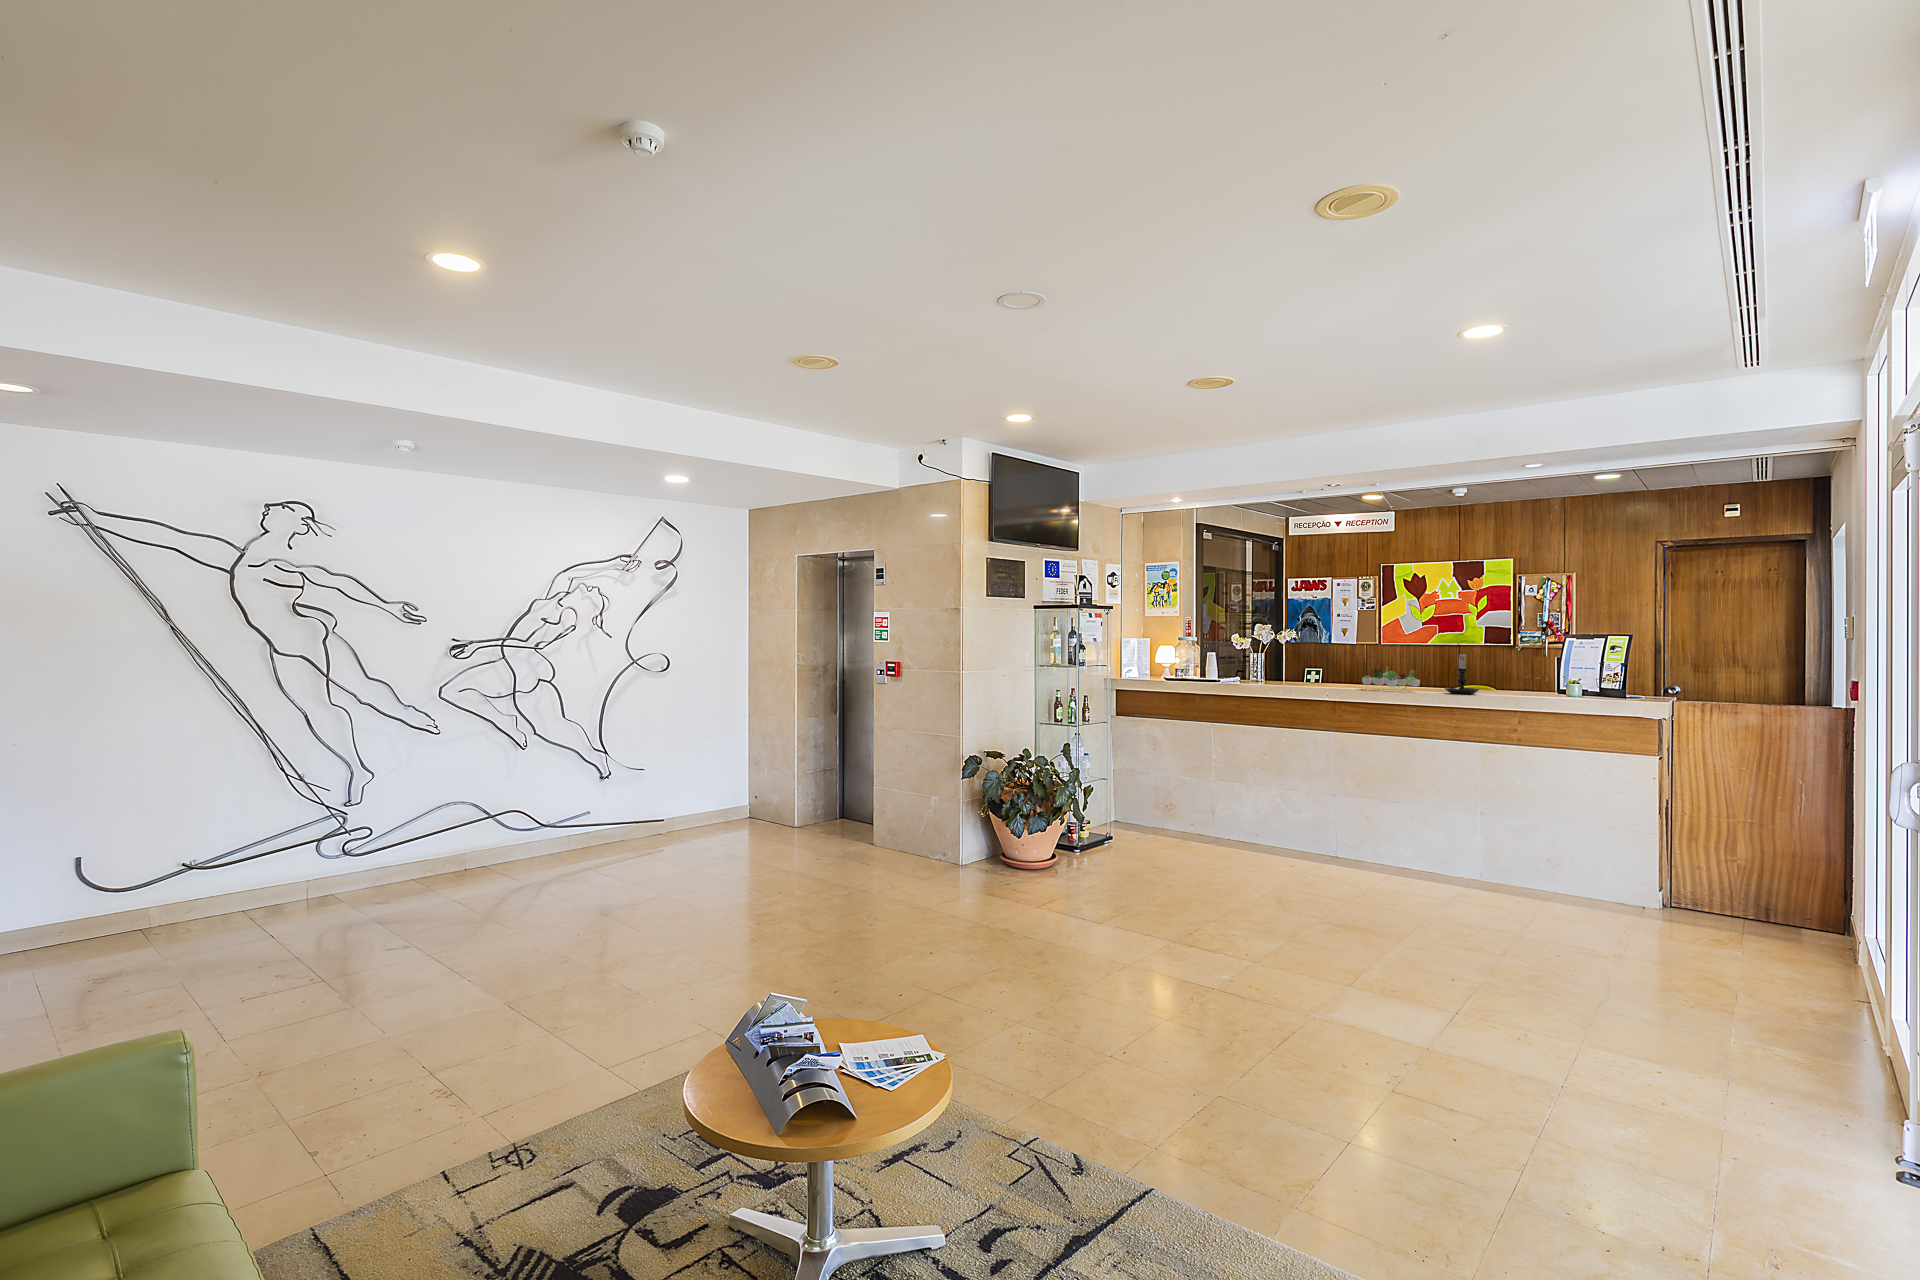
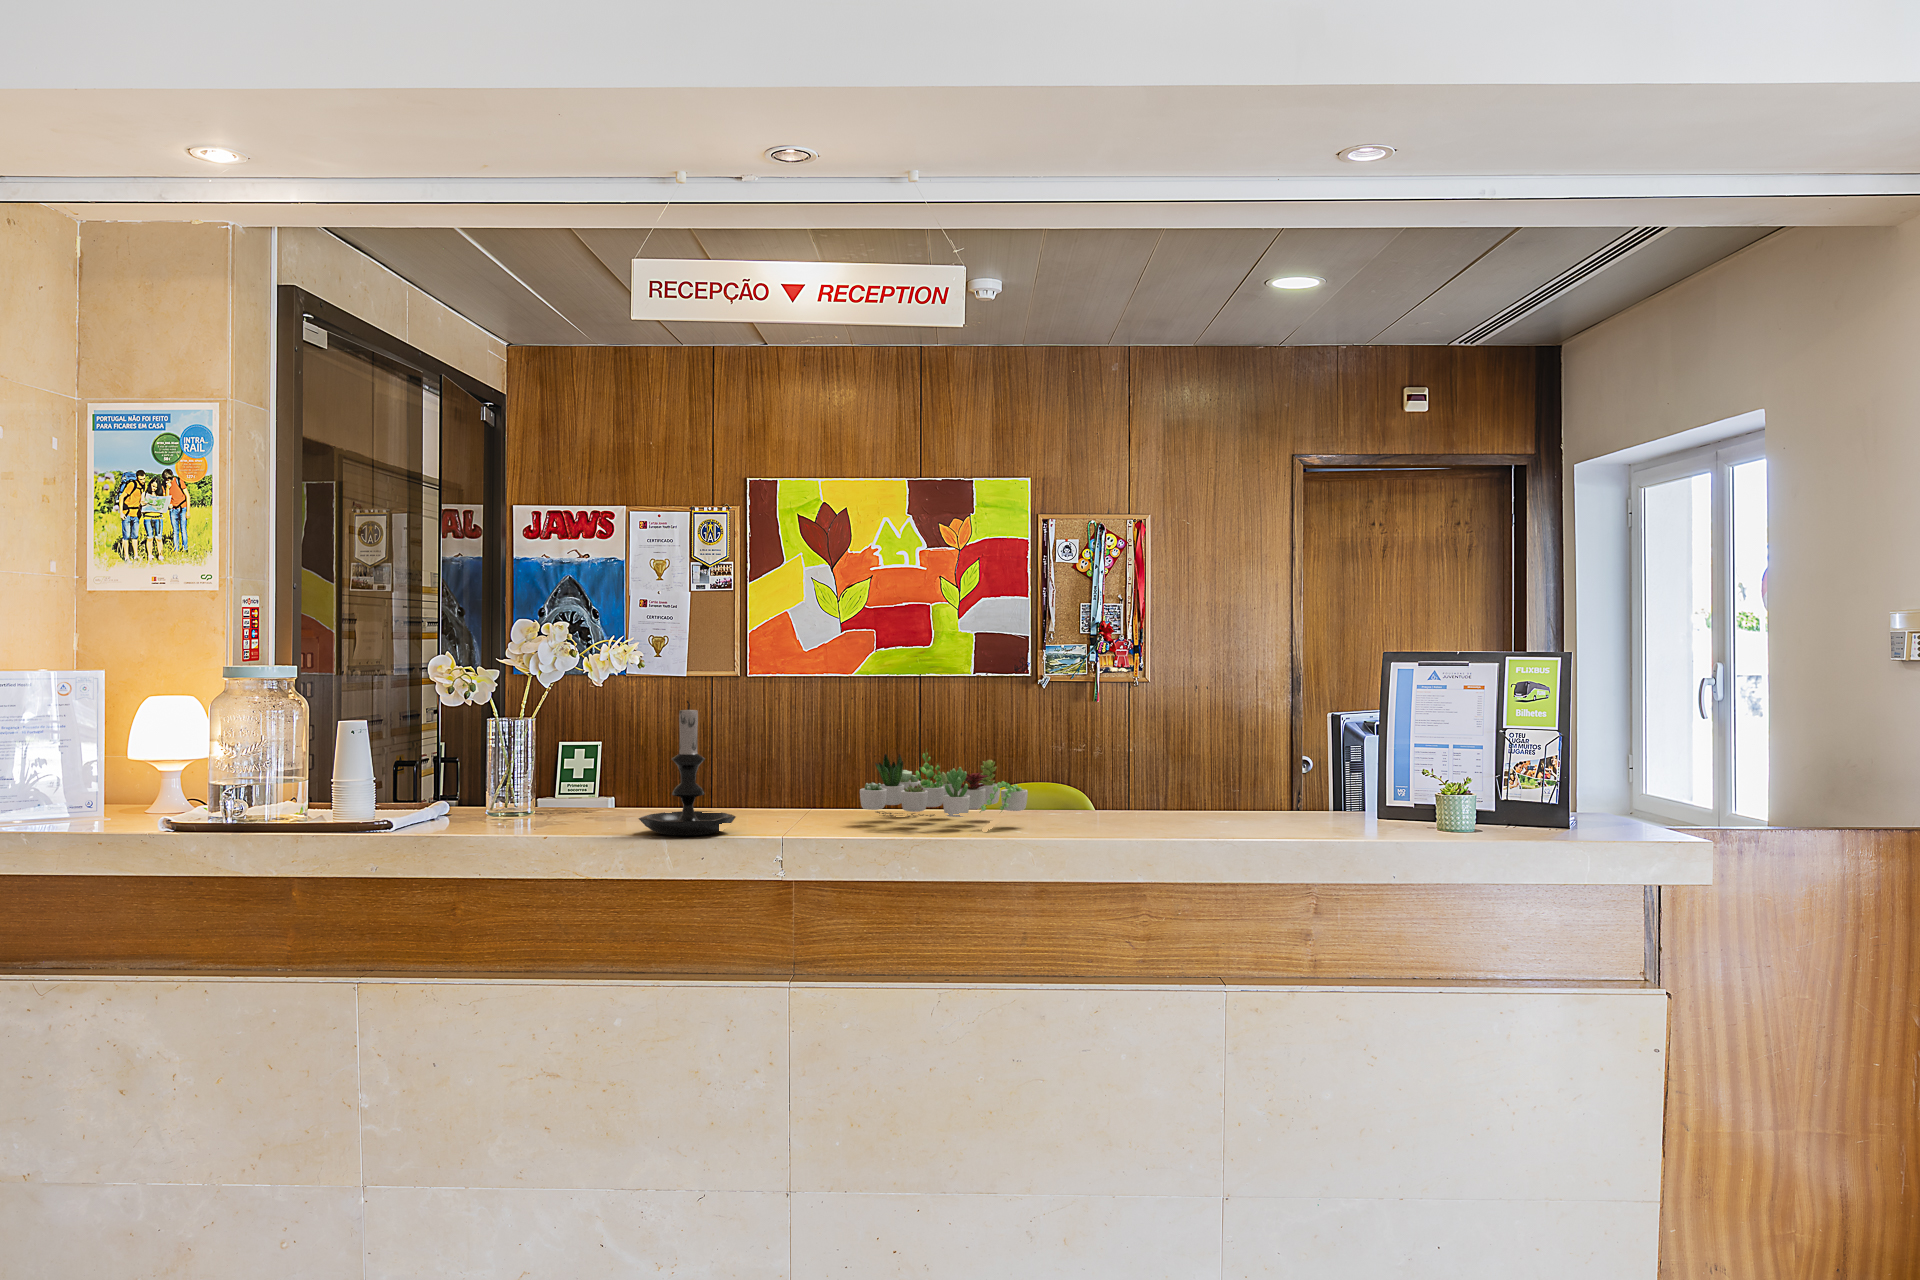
candle holder: present [1445,652,1479,694] -> present [639,701,736,836]

